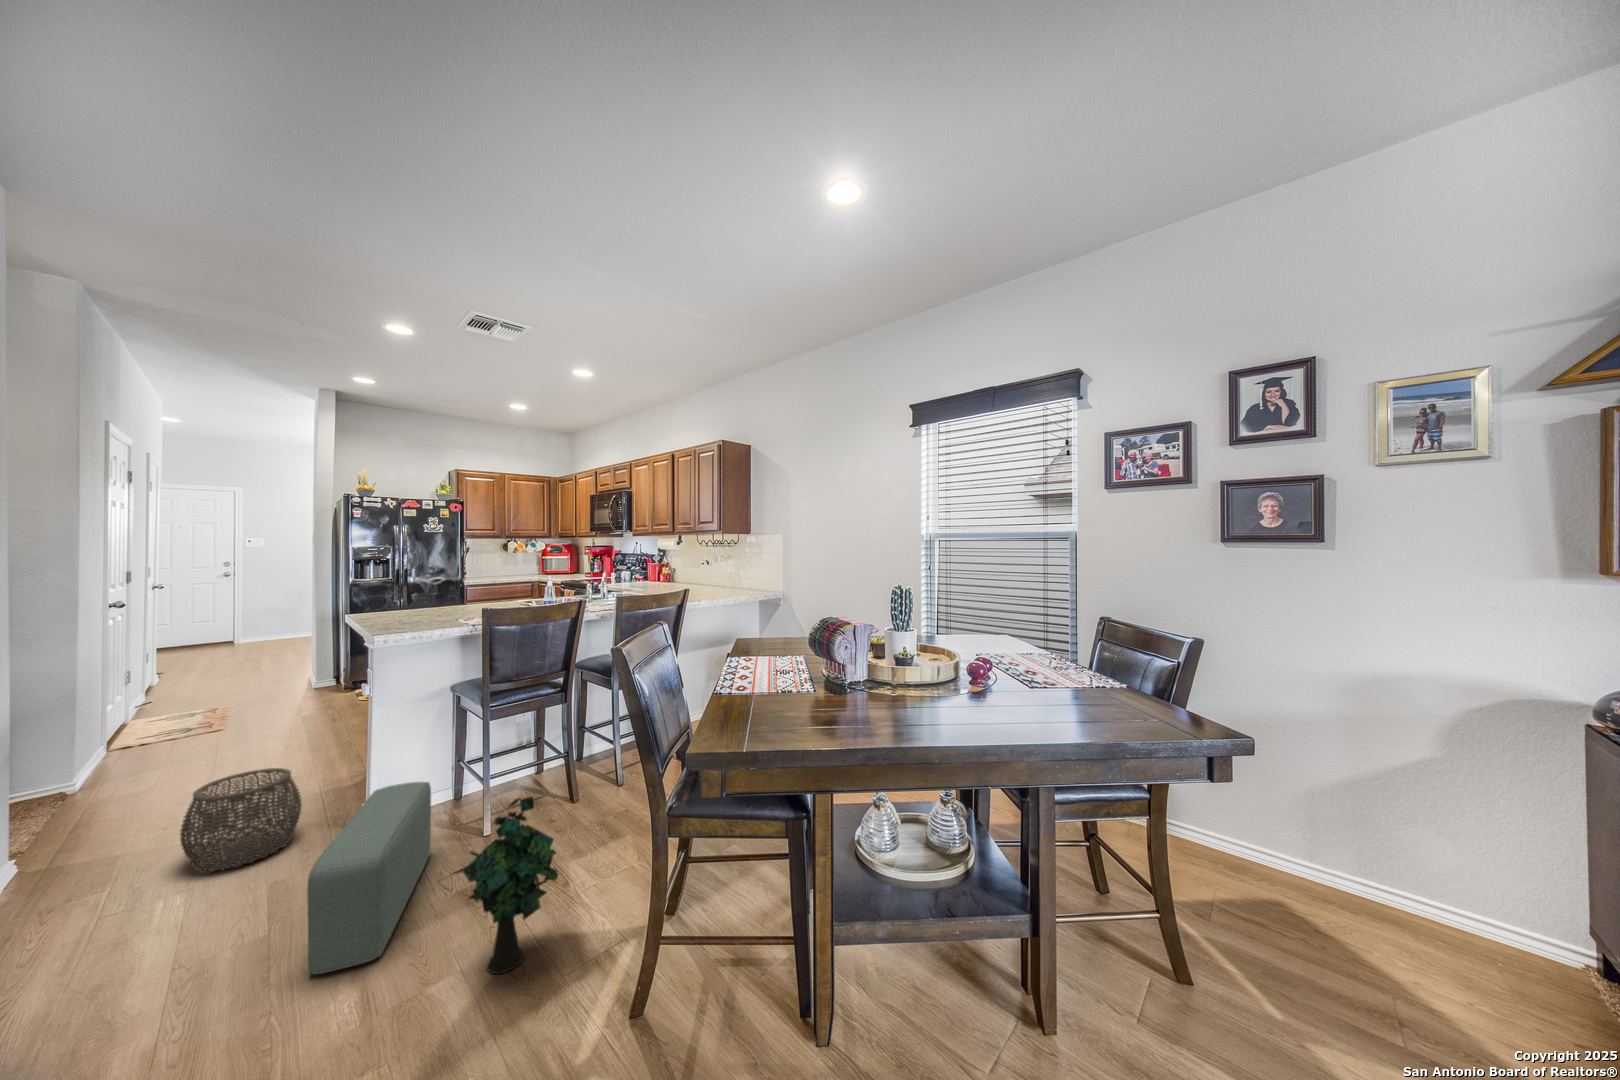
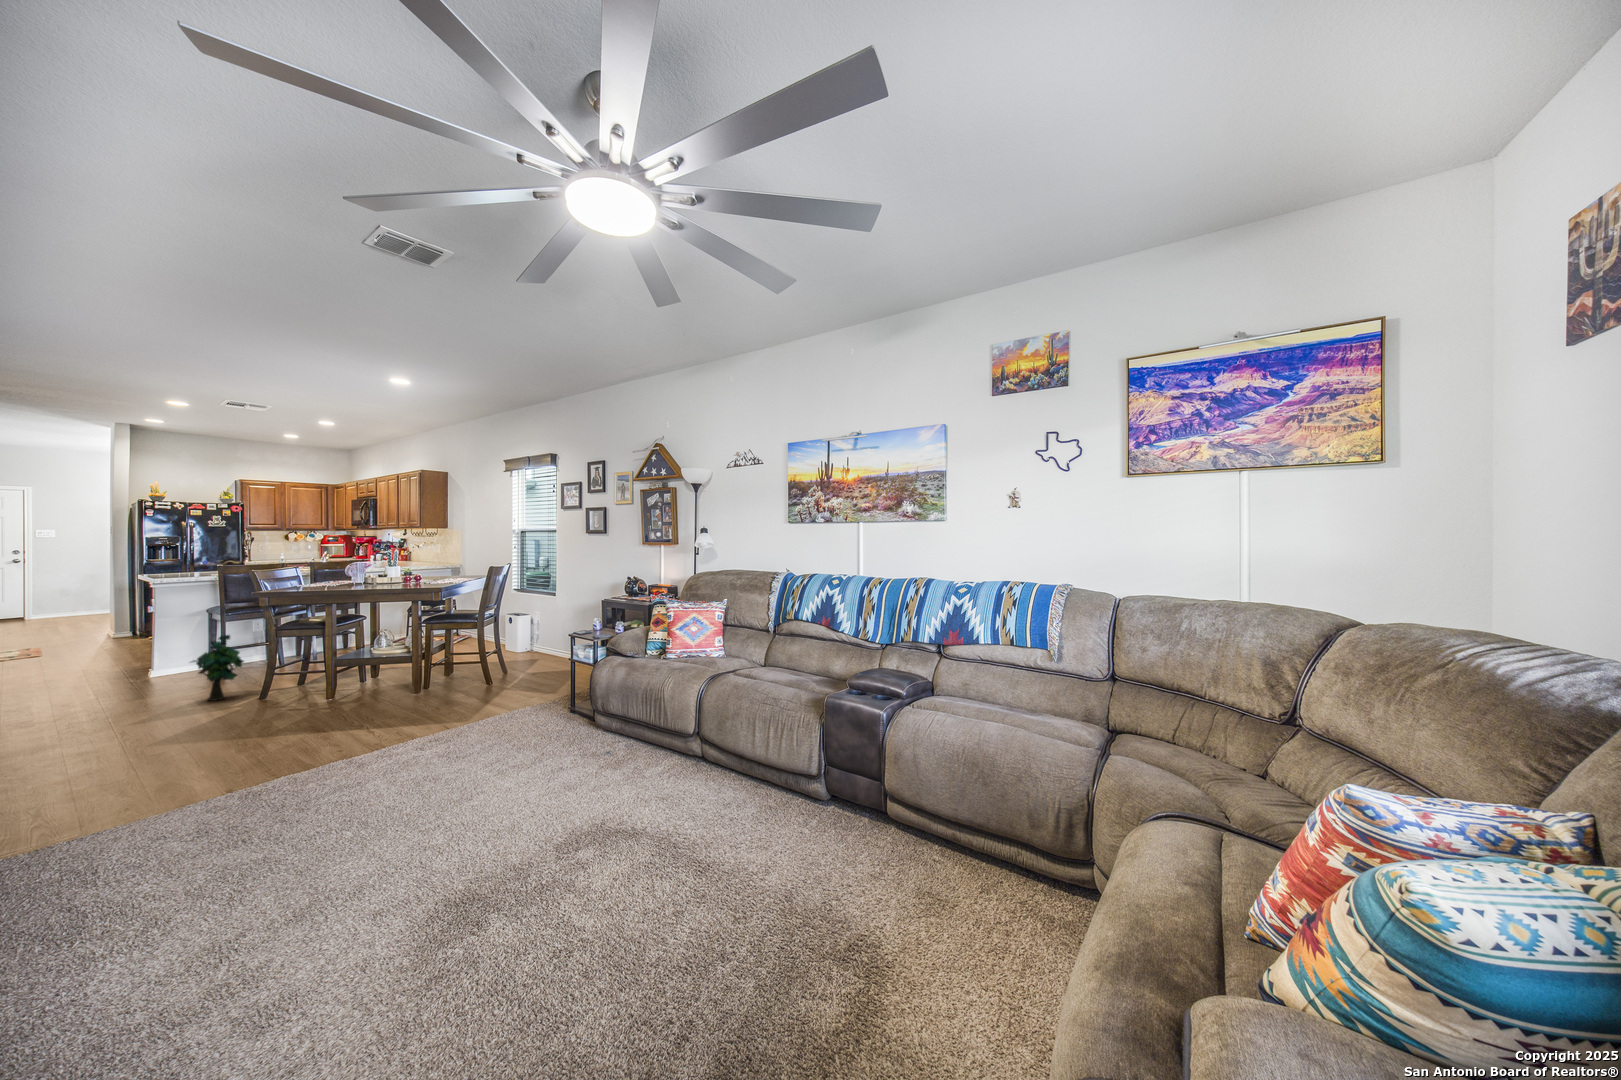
woven basket: present [180,768,302,872] -> none [44,648,114,691]
pouf: present [307,782,431,974] -> none [122,647,189,704]

